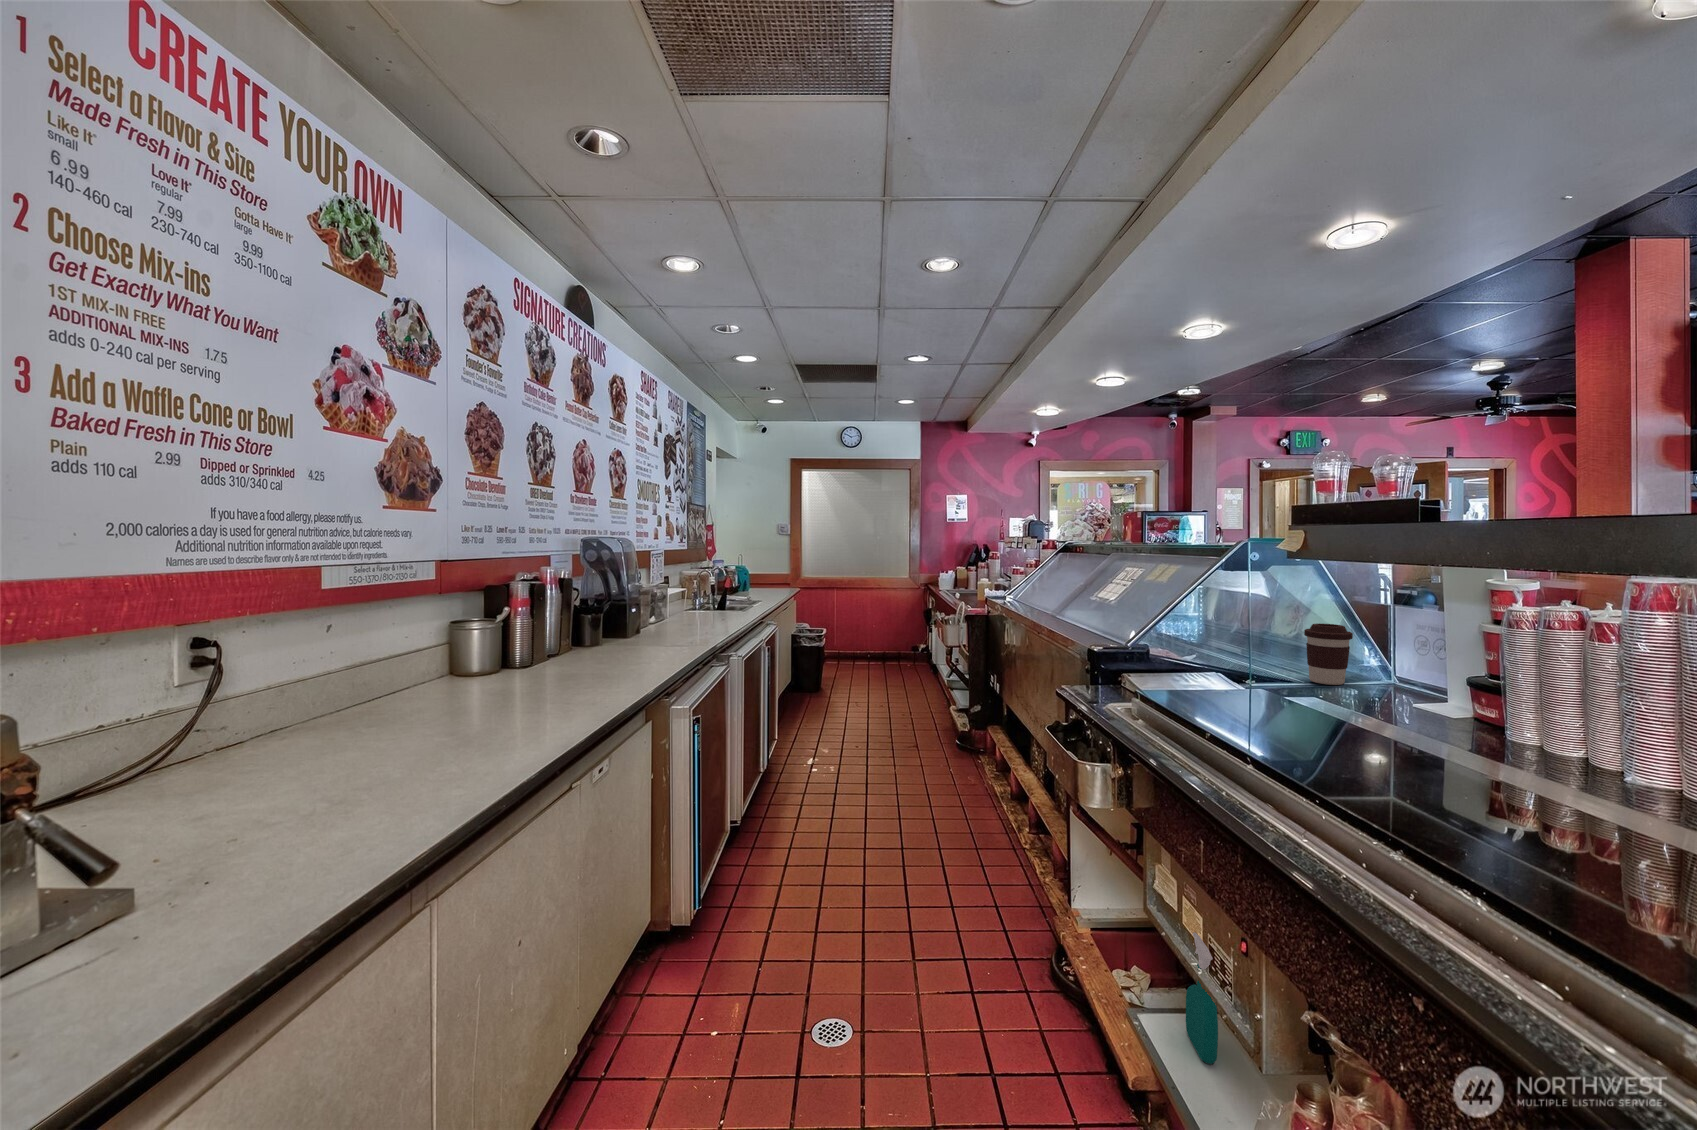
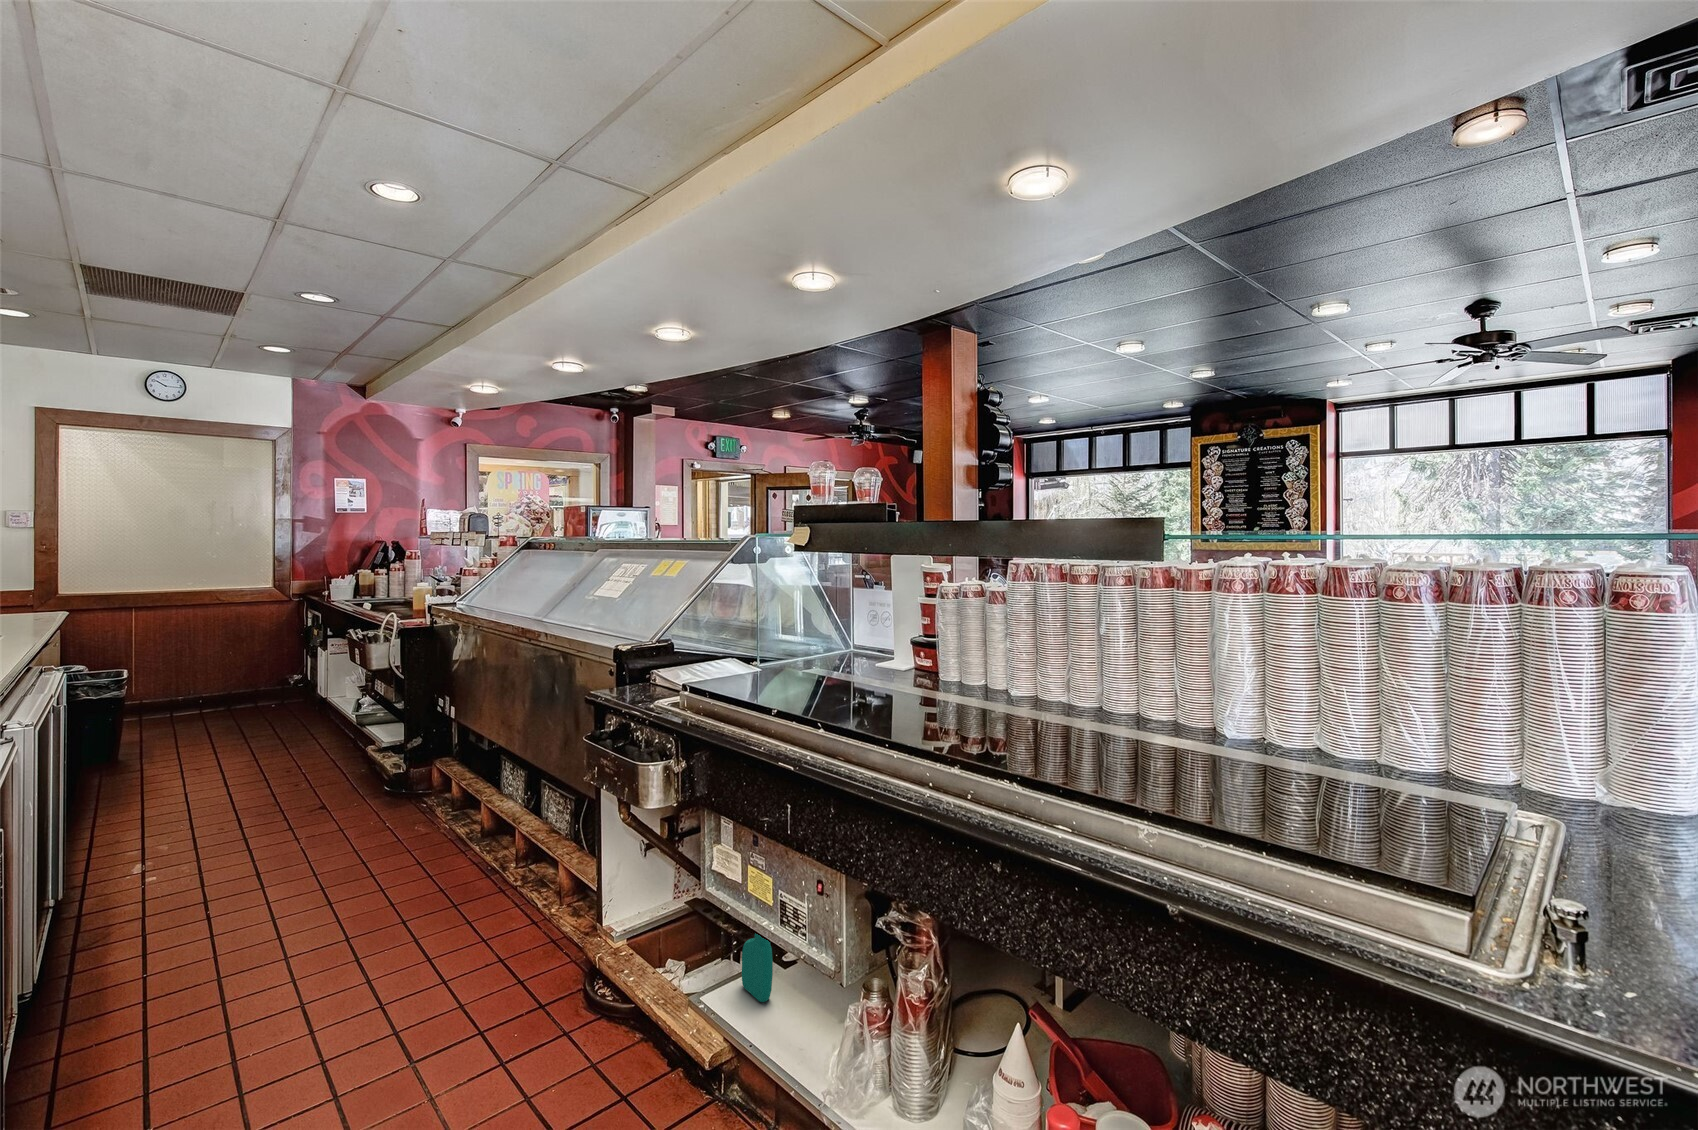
coffee cup: present [1304,623,1353,685] -> none [806,608,837,657]

